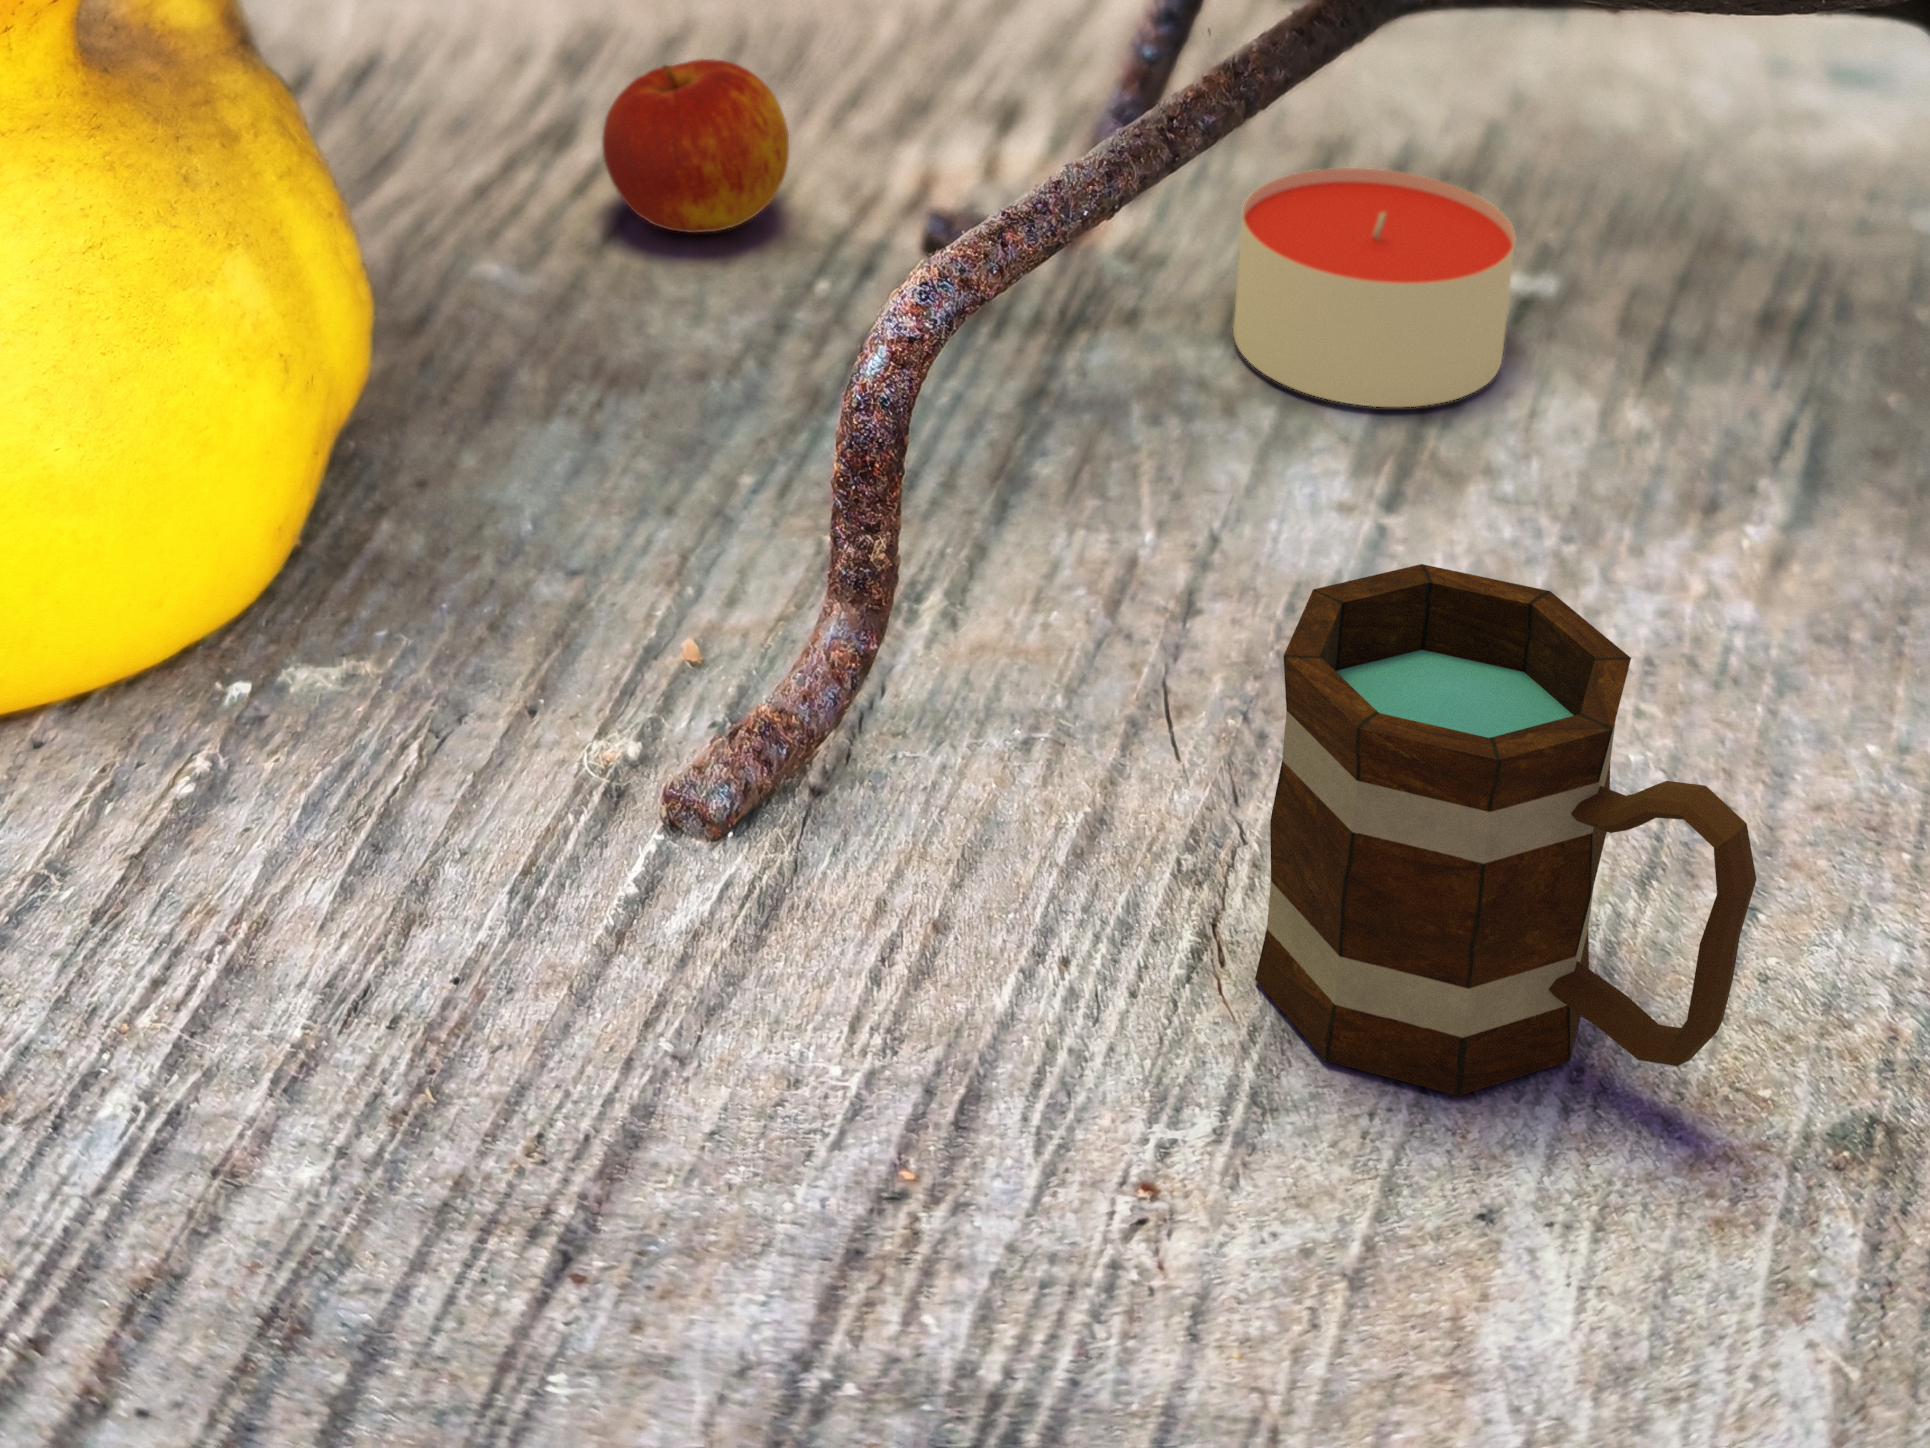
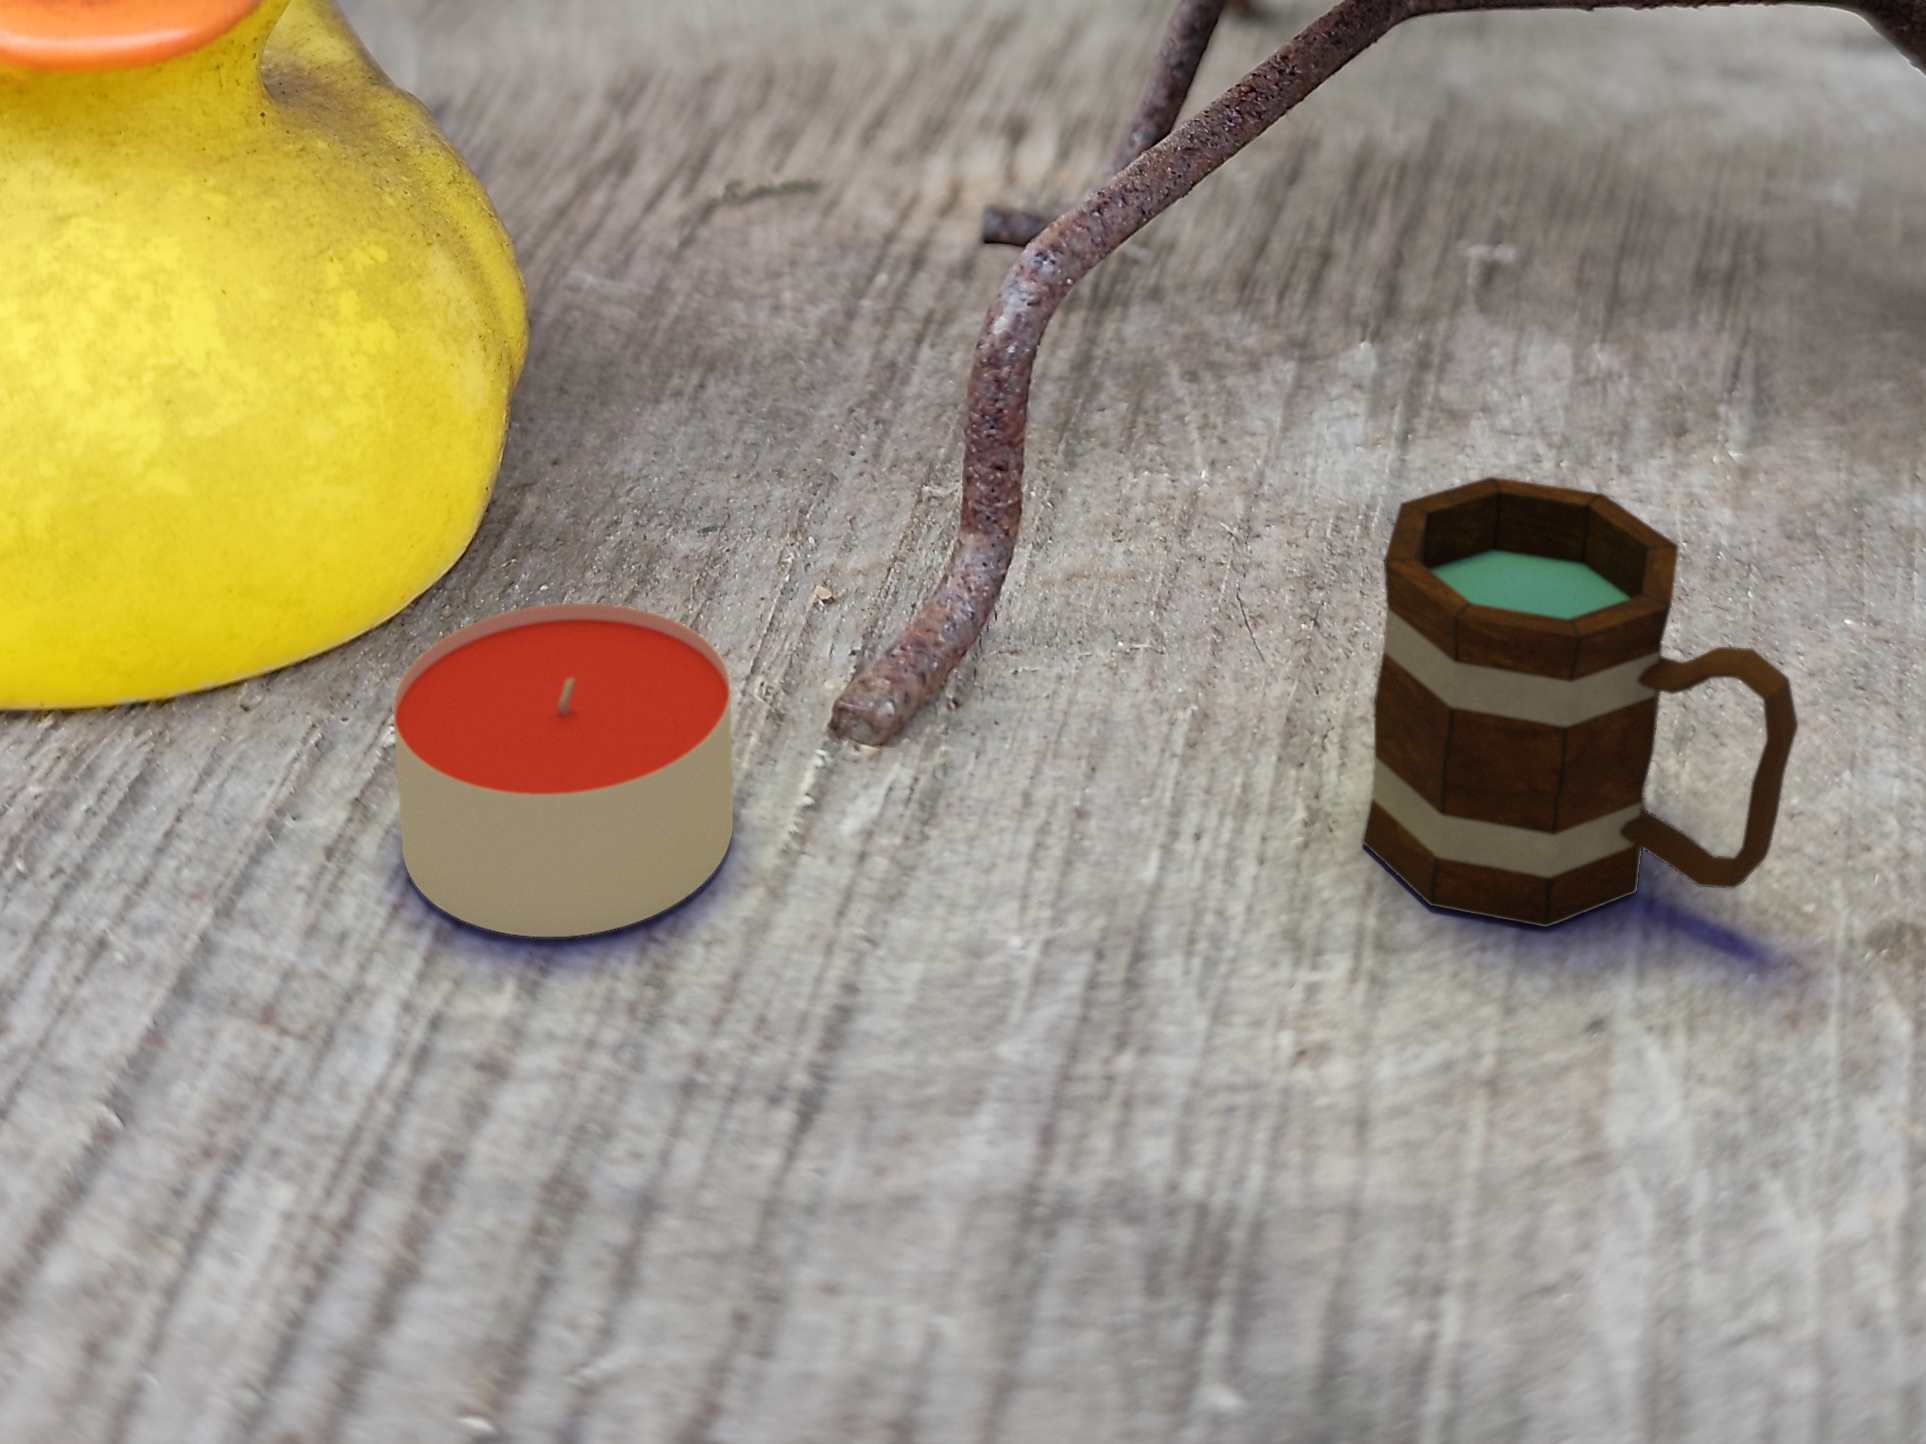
apple: present [602,59,789,233] -> none [693,69,862,226]
candle: present [1233,168,1515,407] -> present [393,603,733,937]

